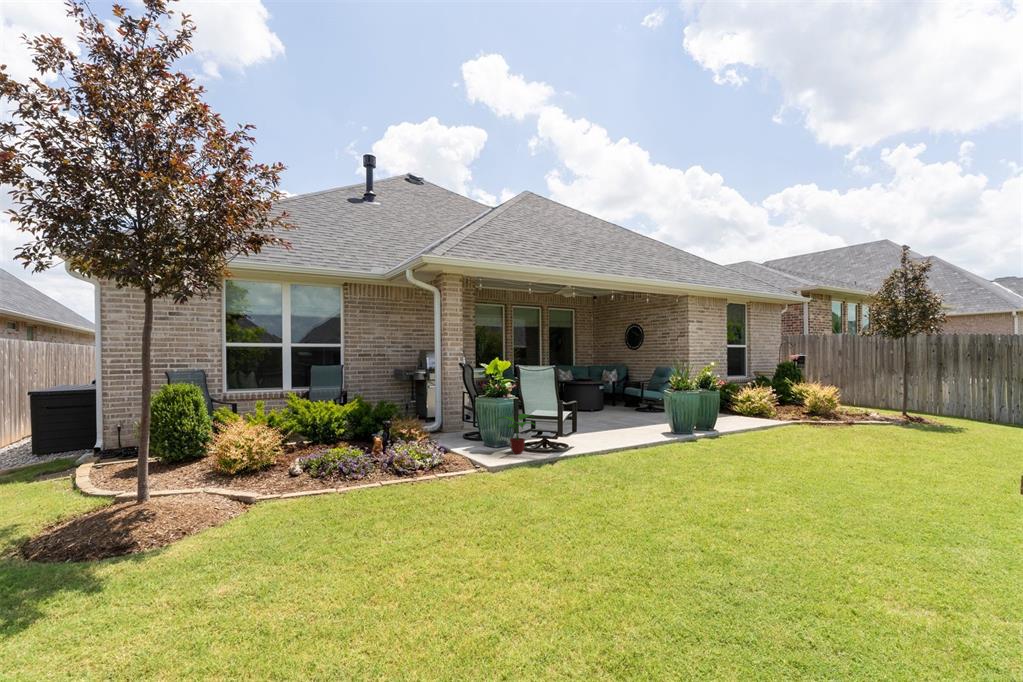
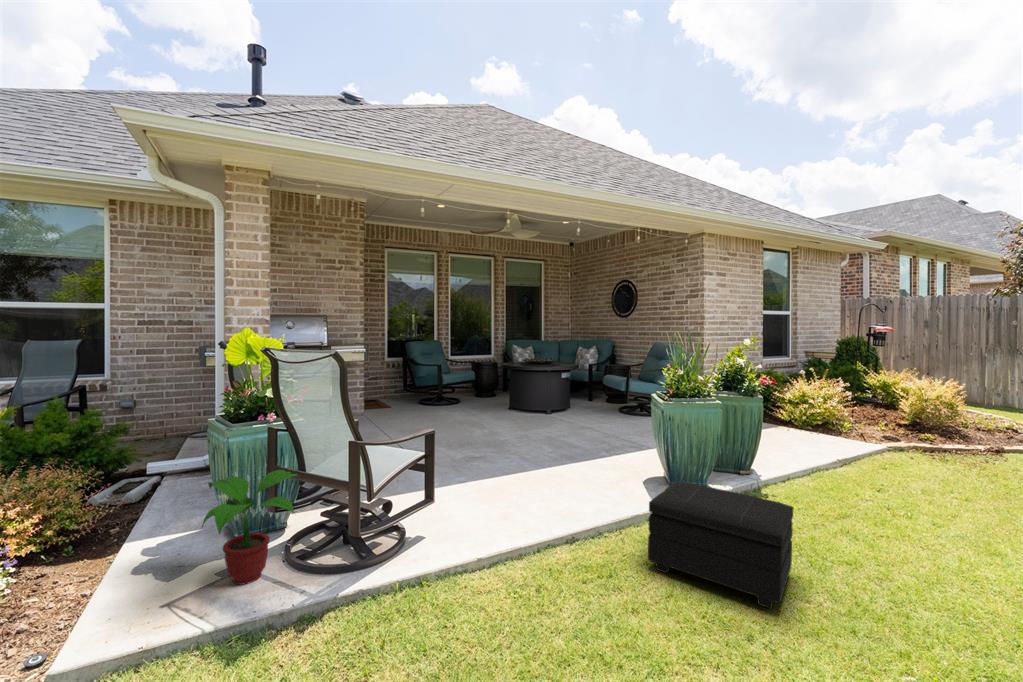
footstool: none [669,421,725,458] -> present [648,481,793,608]

